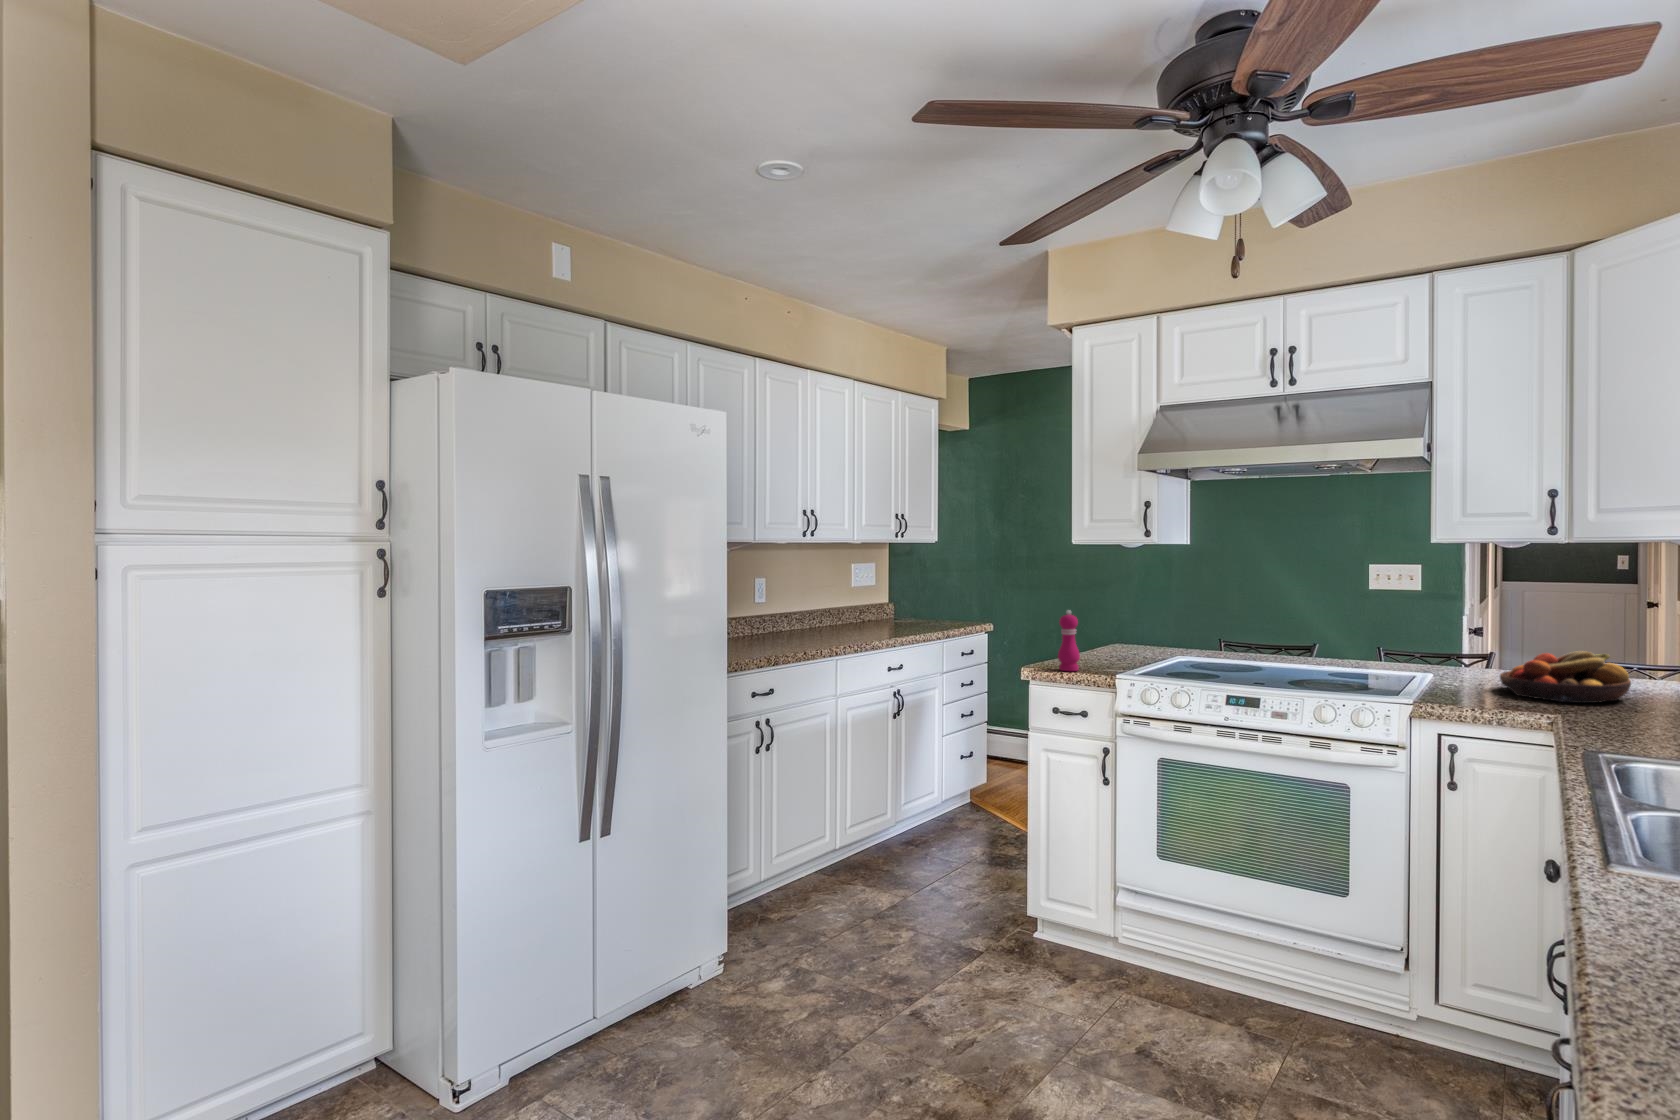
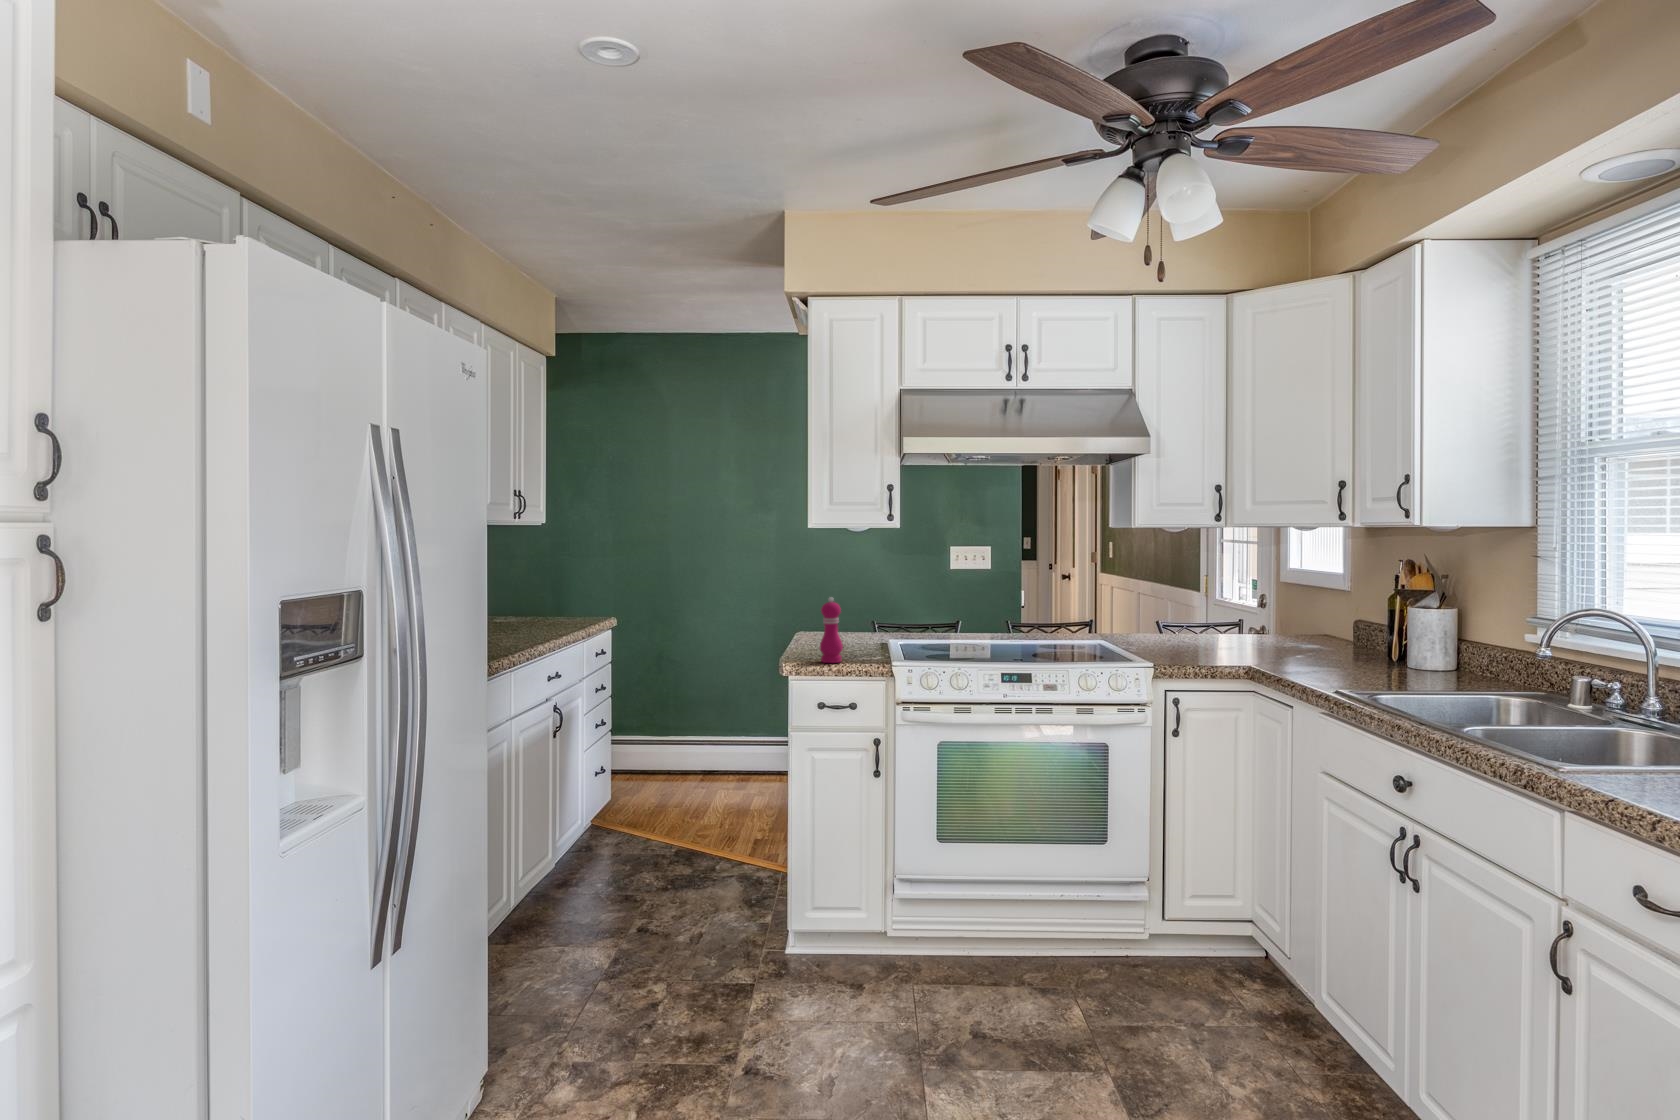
fruit bowl: present [1500,651,1631,703] -> none [1176,610,1266,654]

